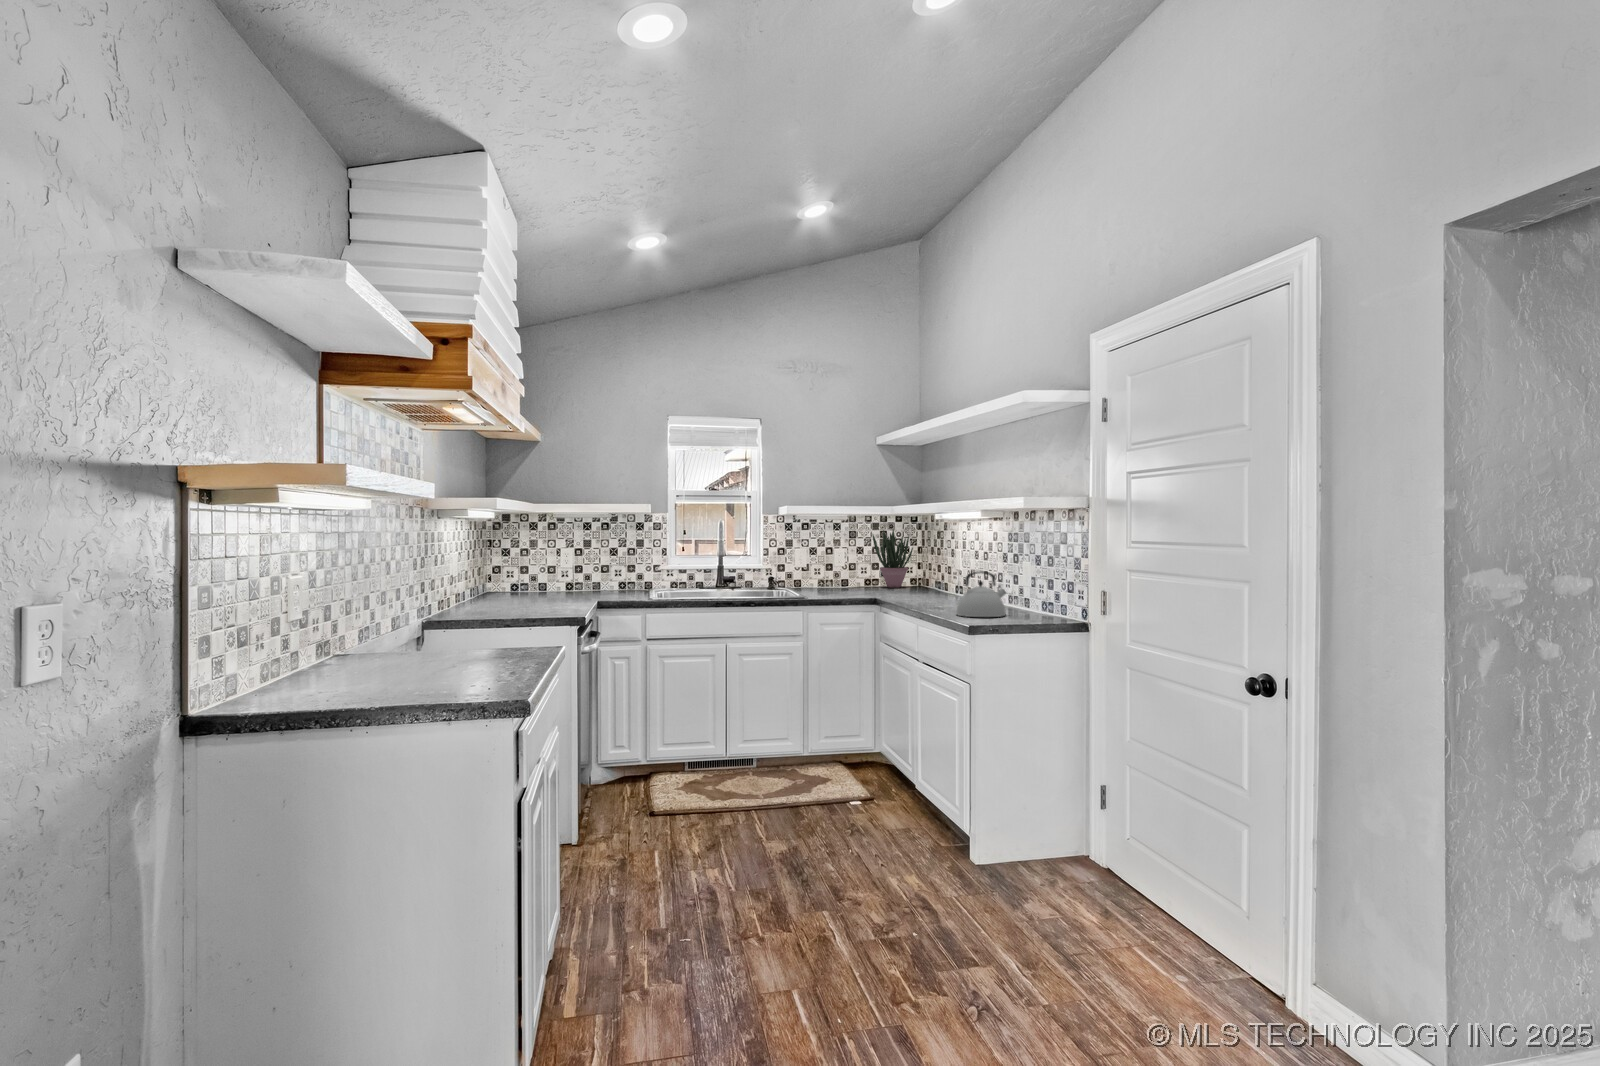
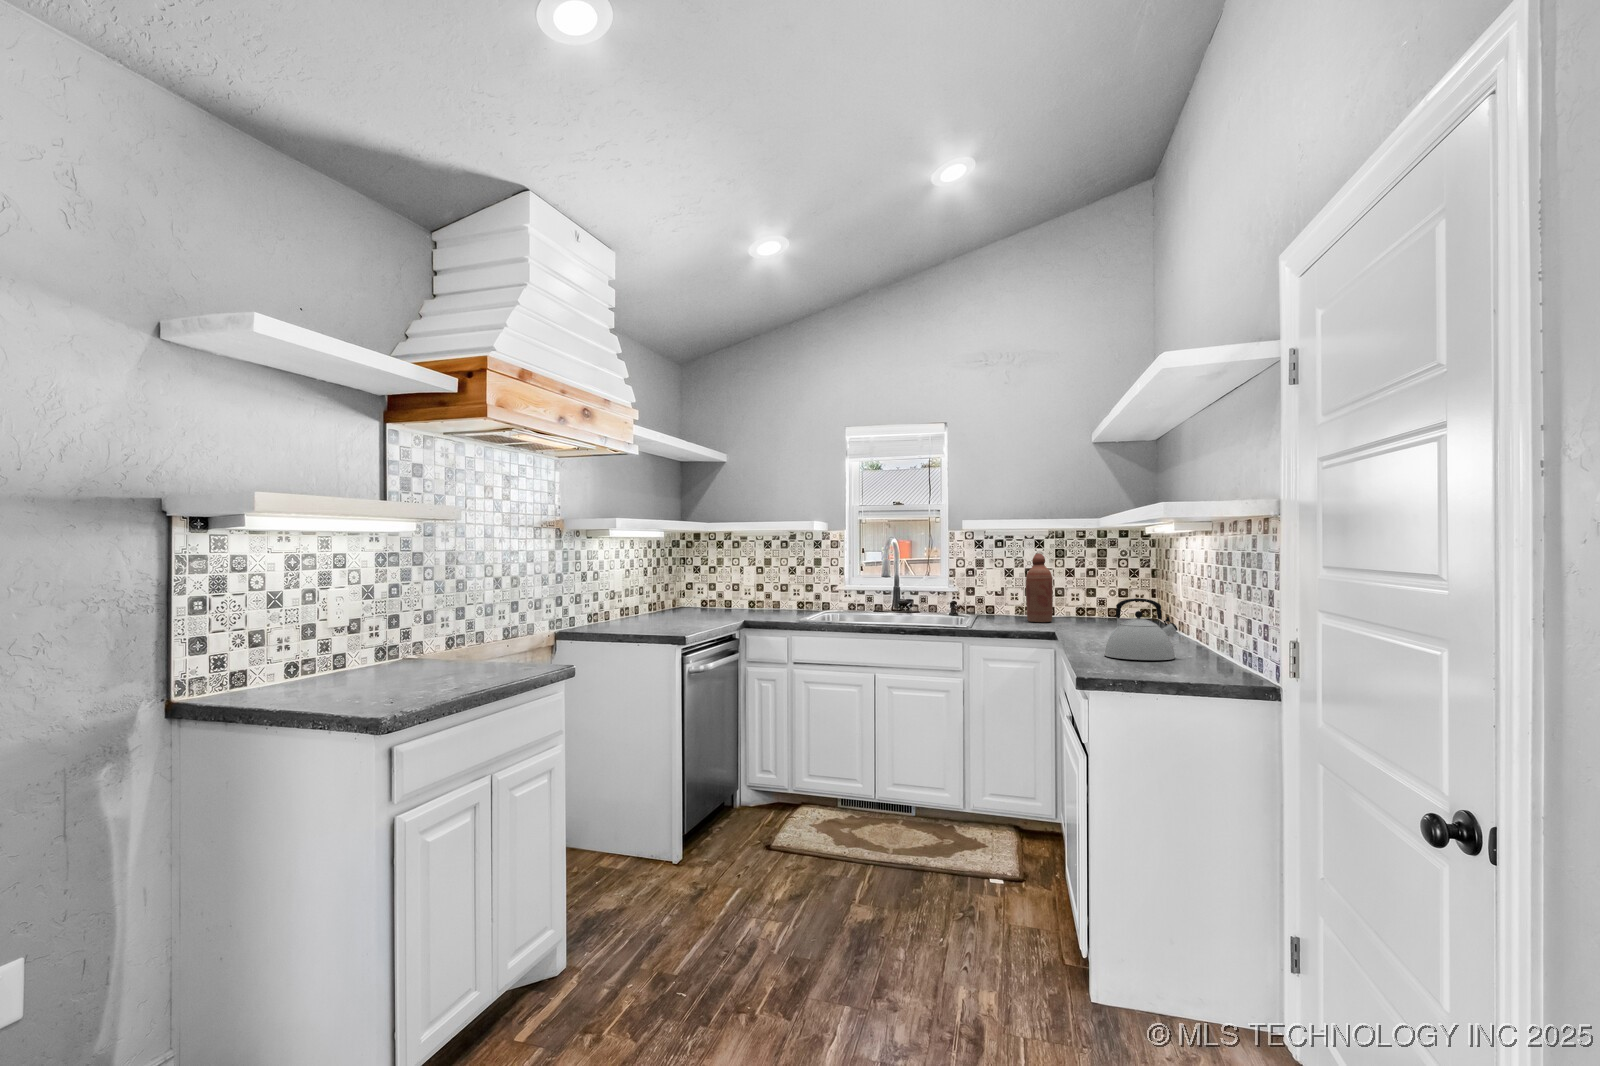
potted plant: present [872,529,913,588] -> none [1080,546,1131,619]
bottle: none [840,535,861,593] -> present [1026,553,1053,622]

